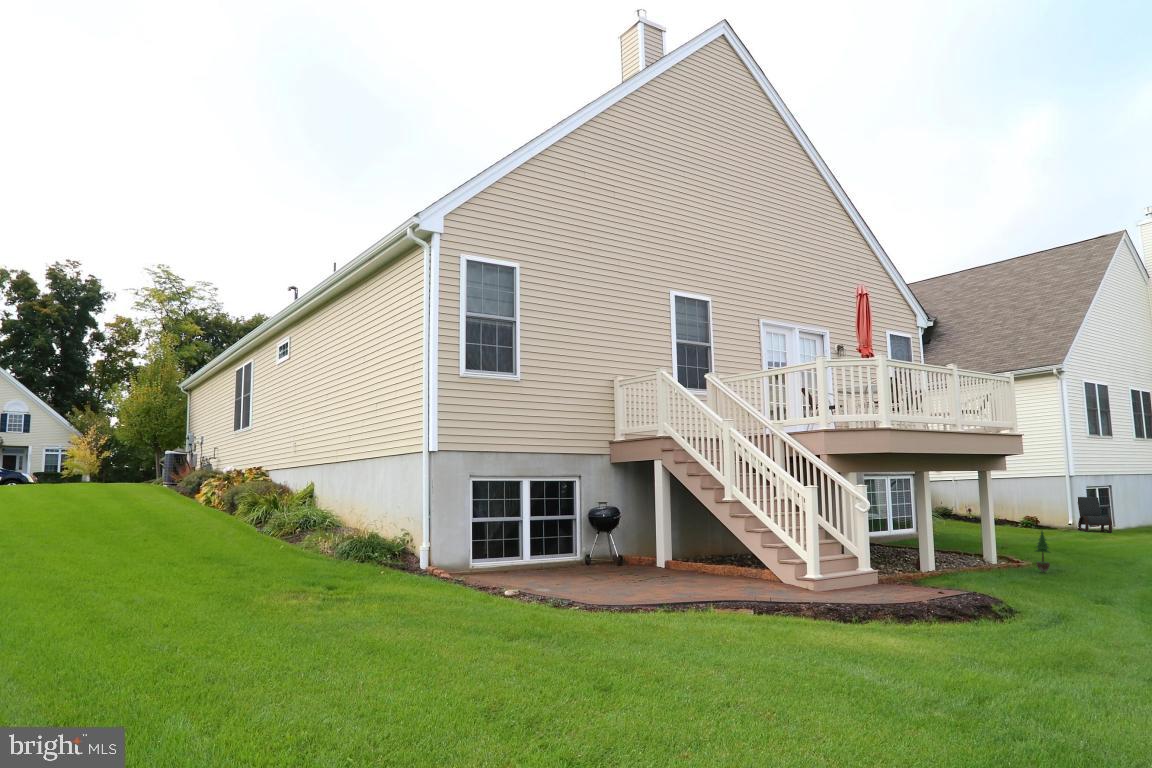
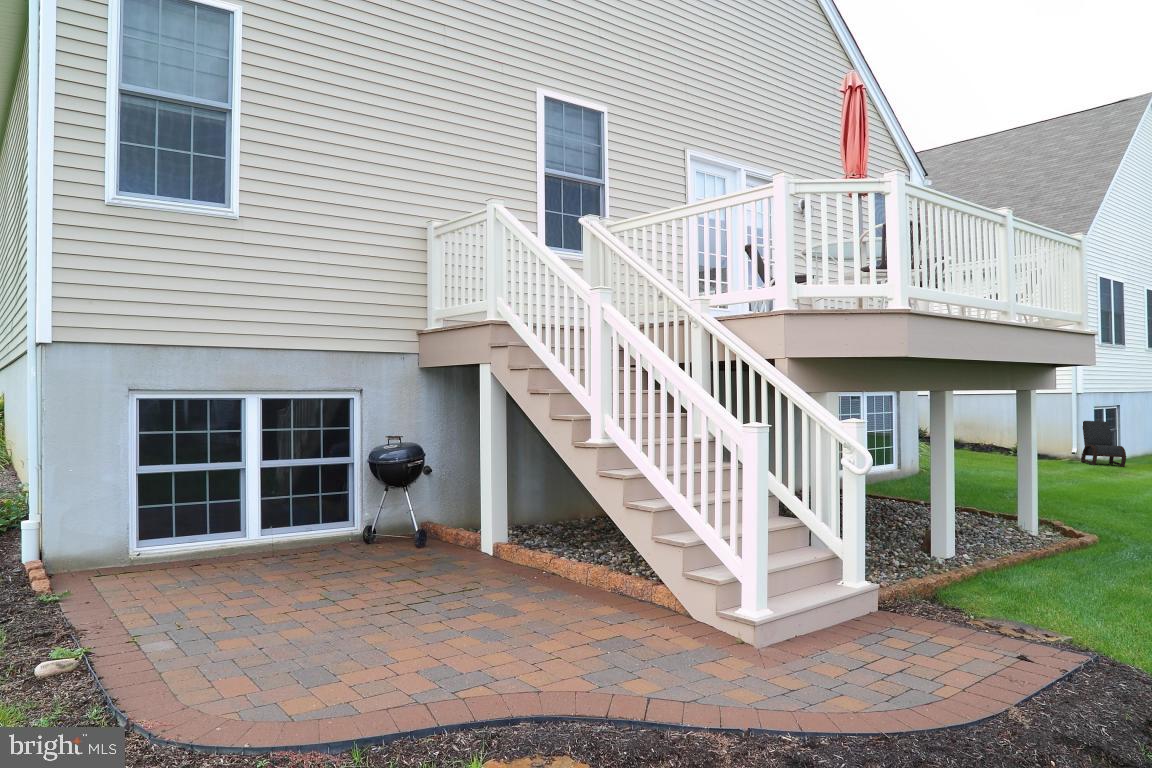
potted tree: present [1035,531,1050,572] -> none [1104,486,1133,554]

